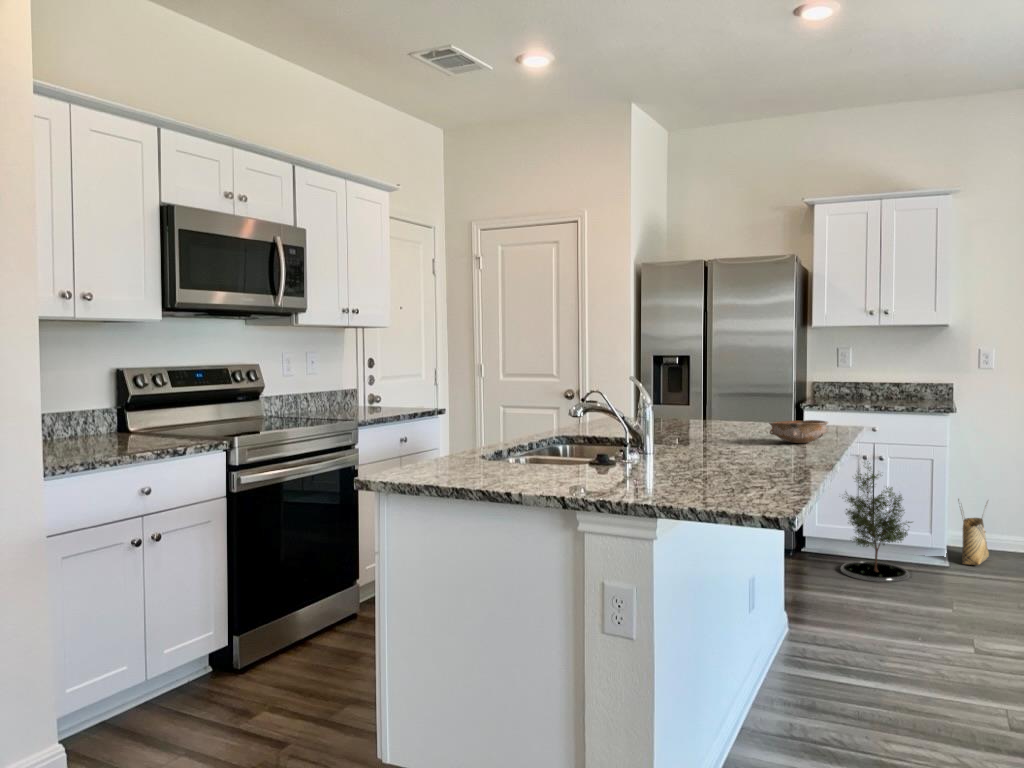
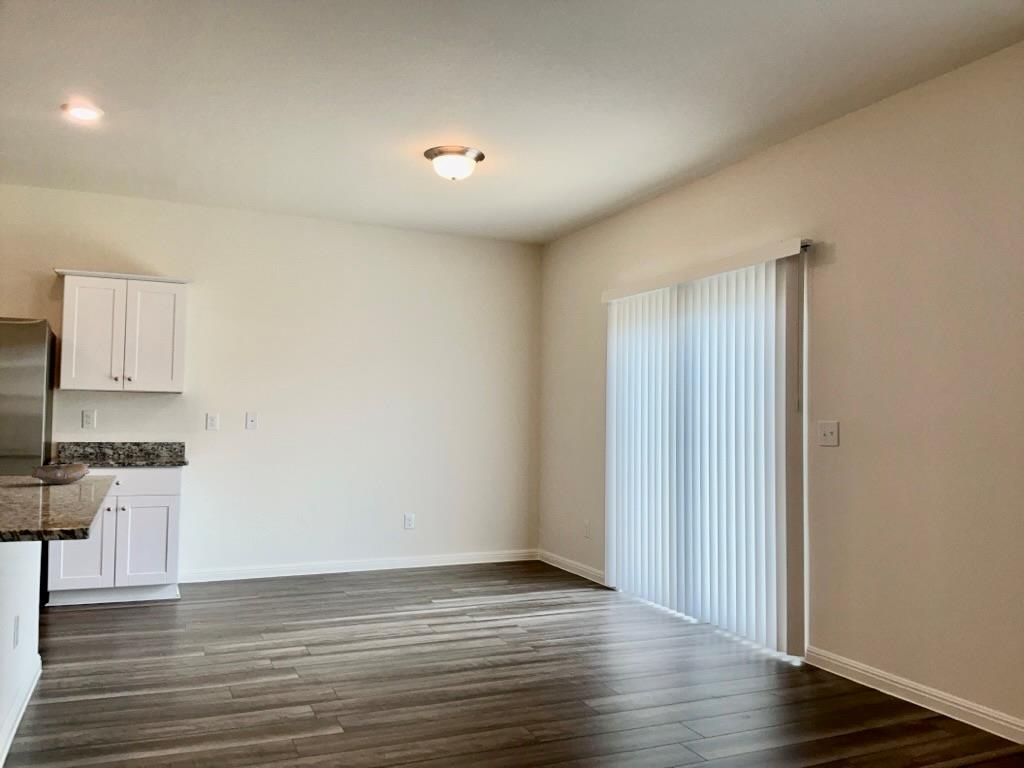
potted tree: present [841,463,912,582] -> none [83,510,152,619]
woven basket: present [958,499,989,565] -> none [188,536,212,593]

